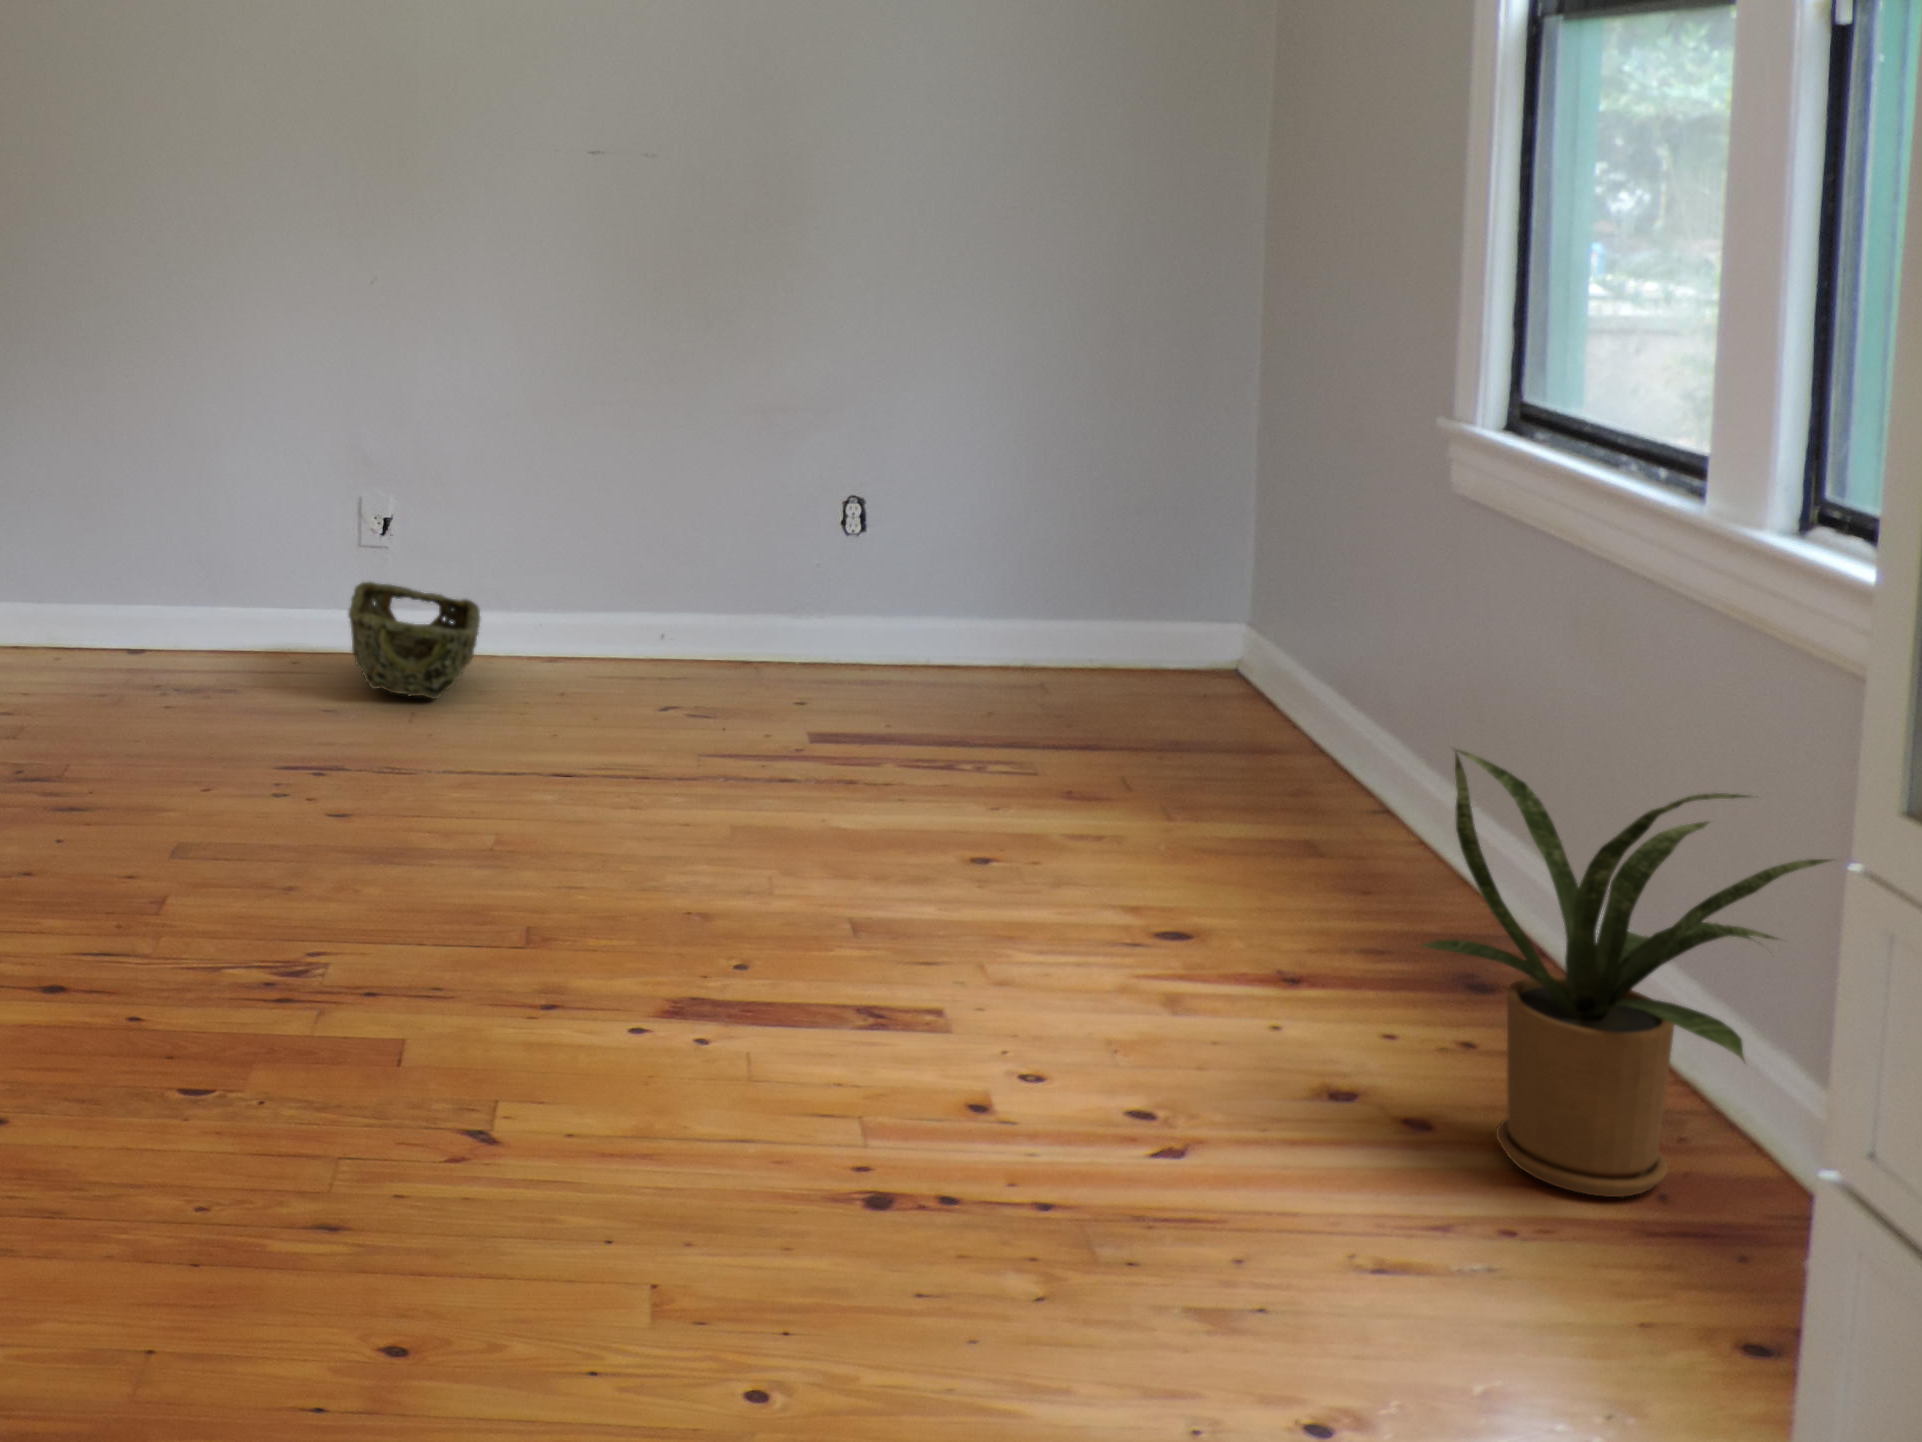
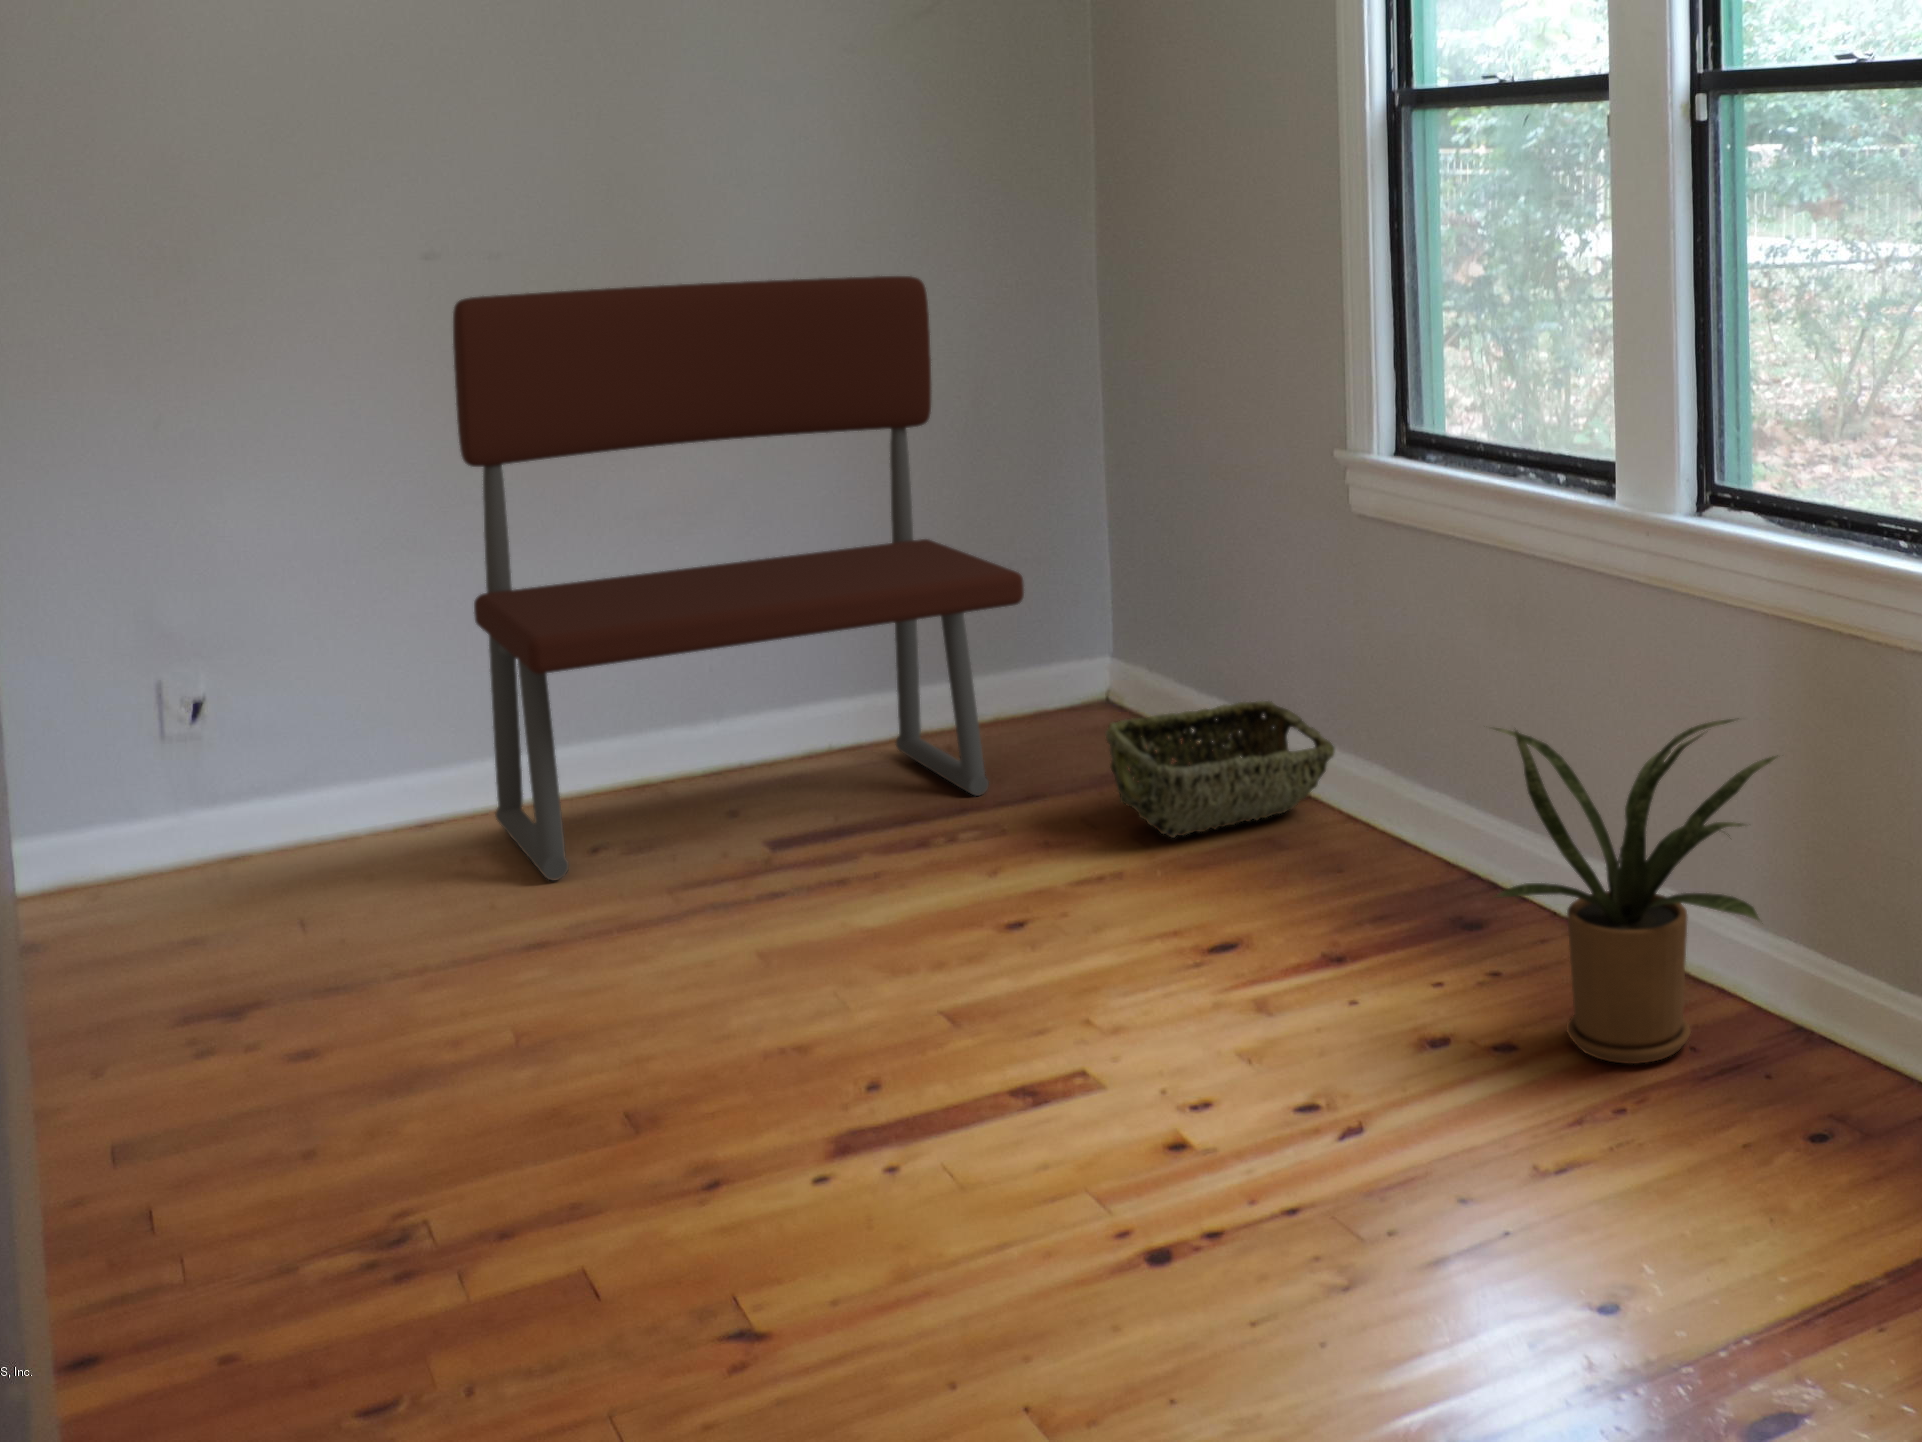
bench: none [595,193,1088,736] -> present [453,276,1024,880]
woven basket: present [348,582,480,699] -> present [1105,701,1334,837]

